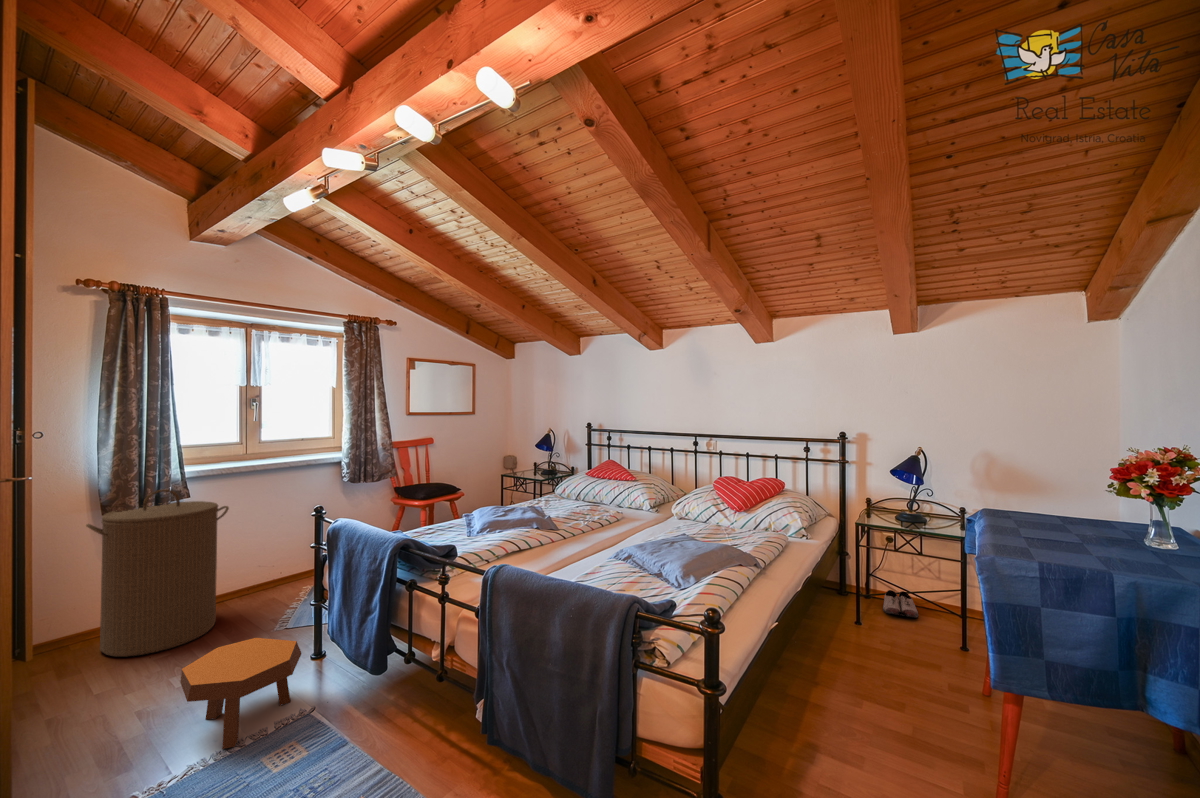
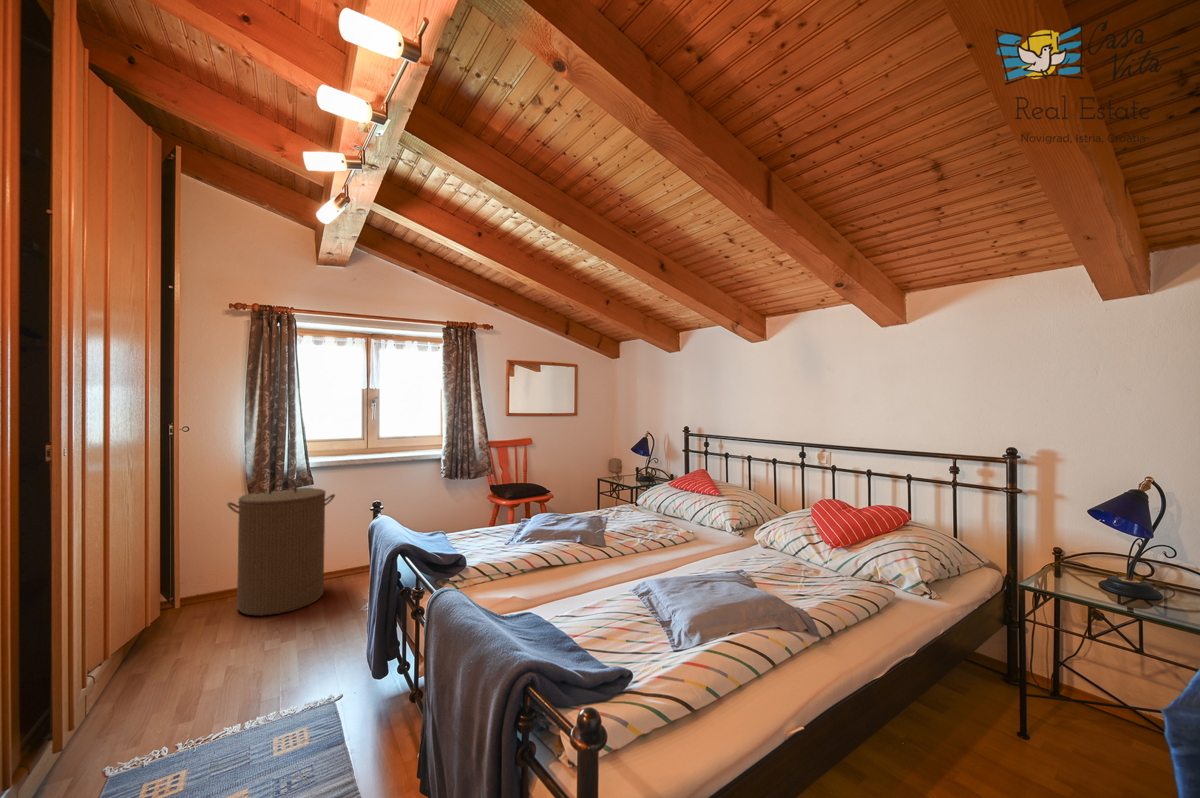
shoe: present [883,590,918,618] -> none [1076,690,1143,745]
footstool: present [180,638,302,749] -> none [229,619,339,720]

